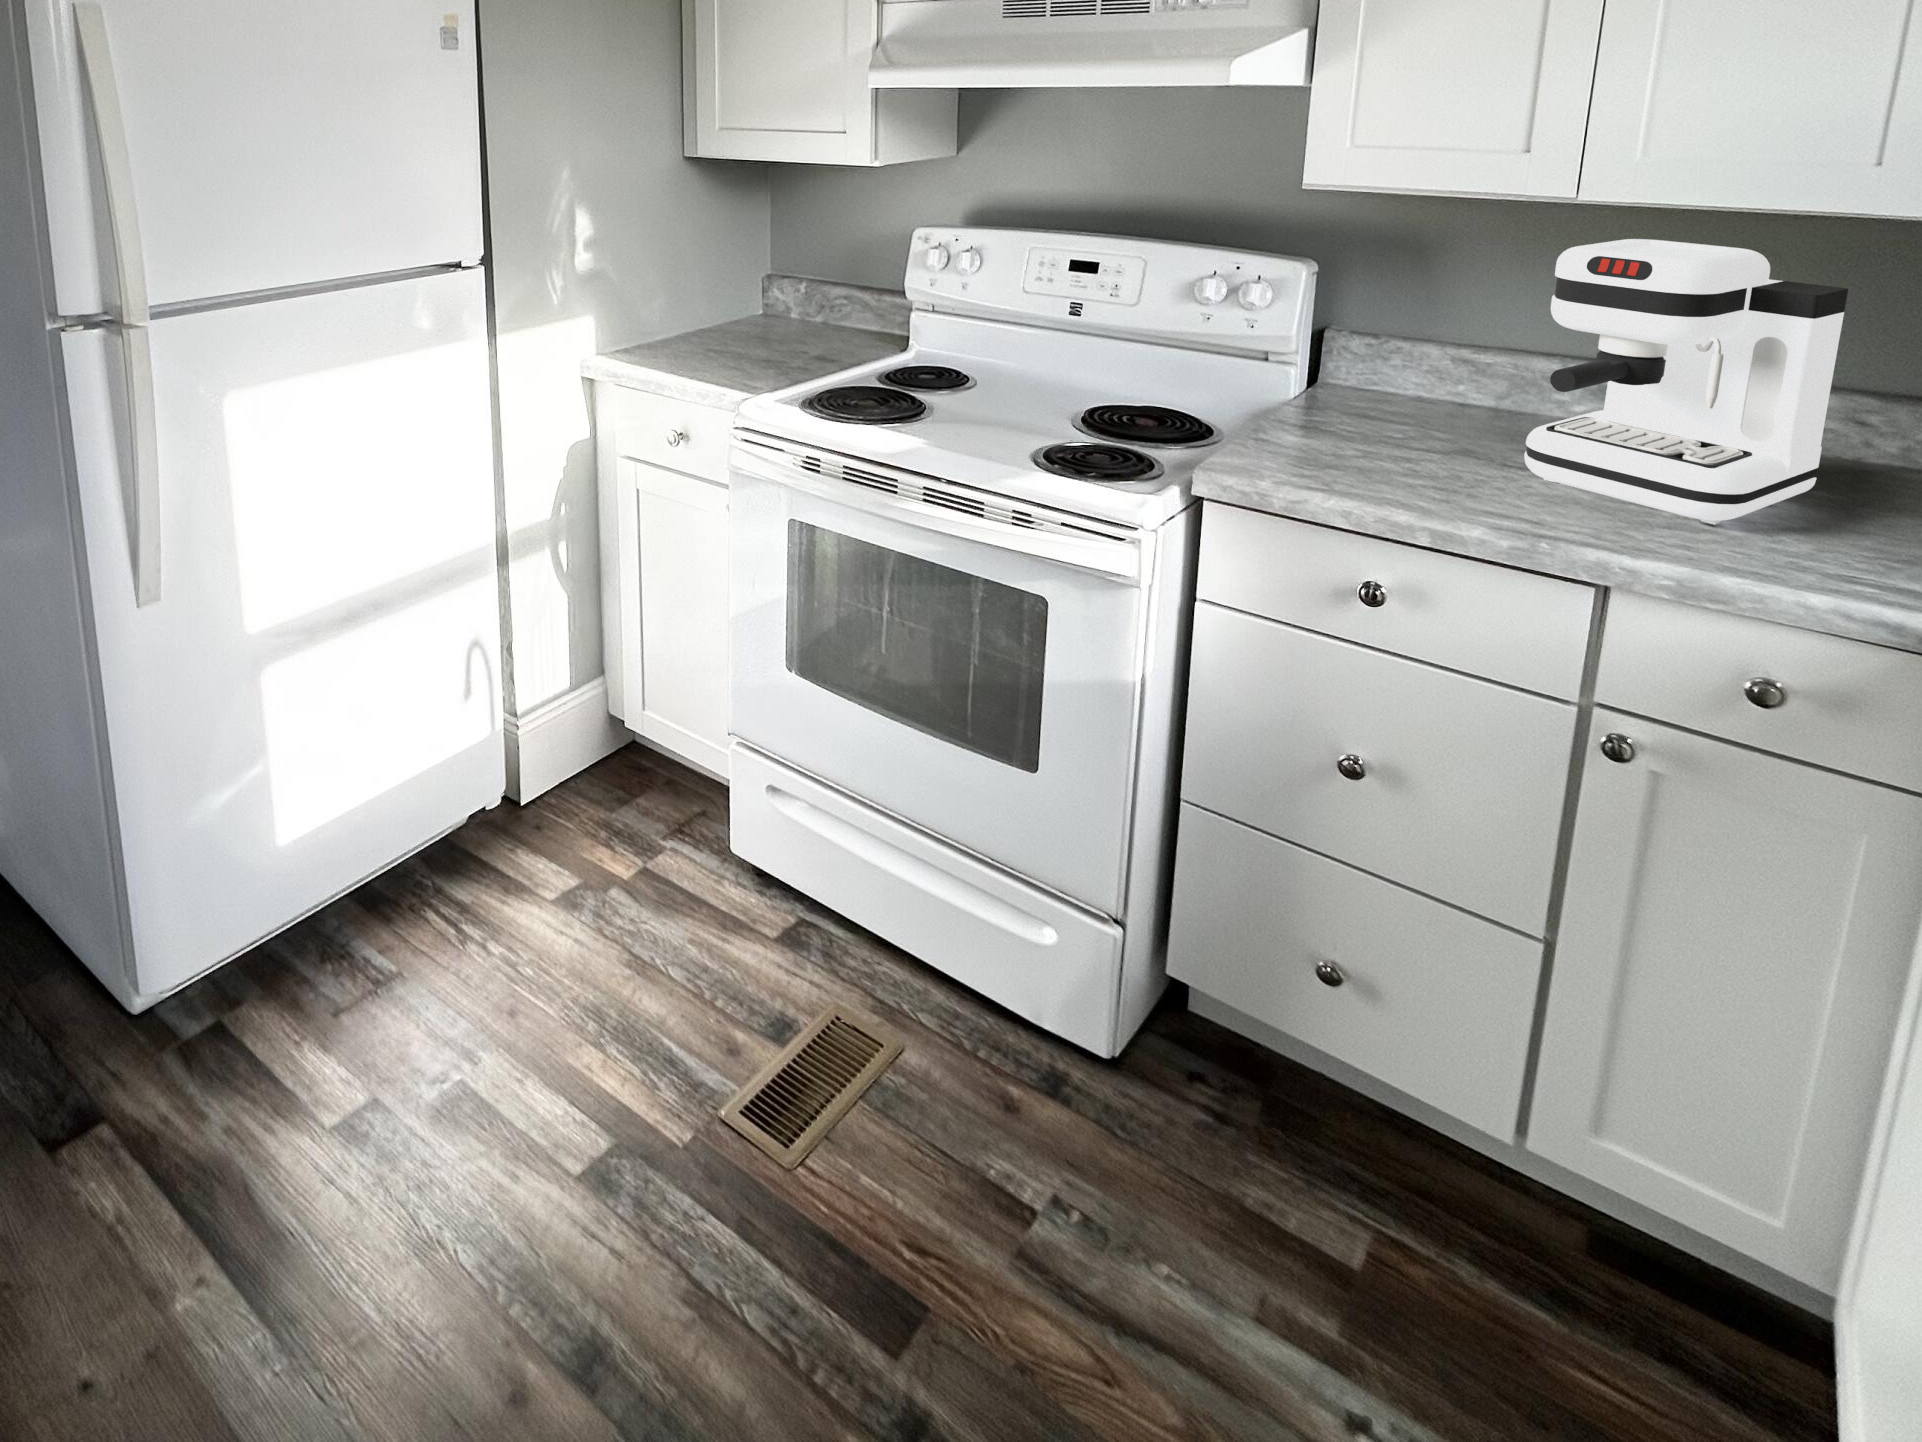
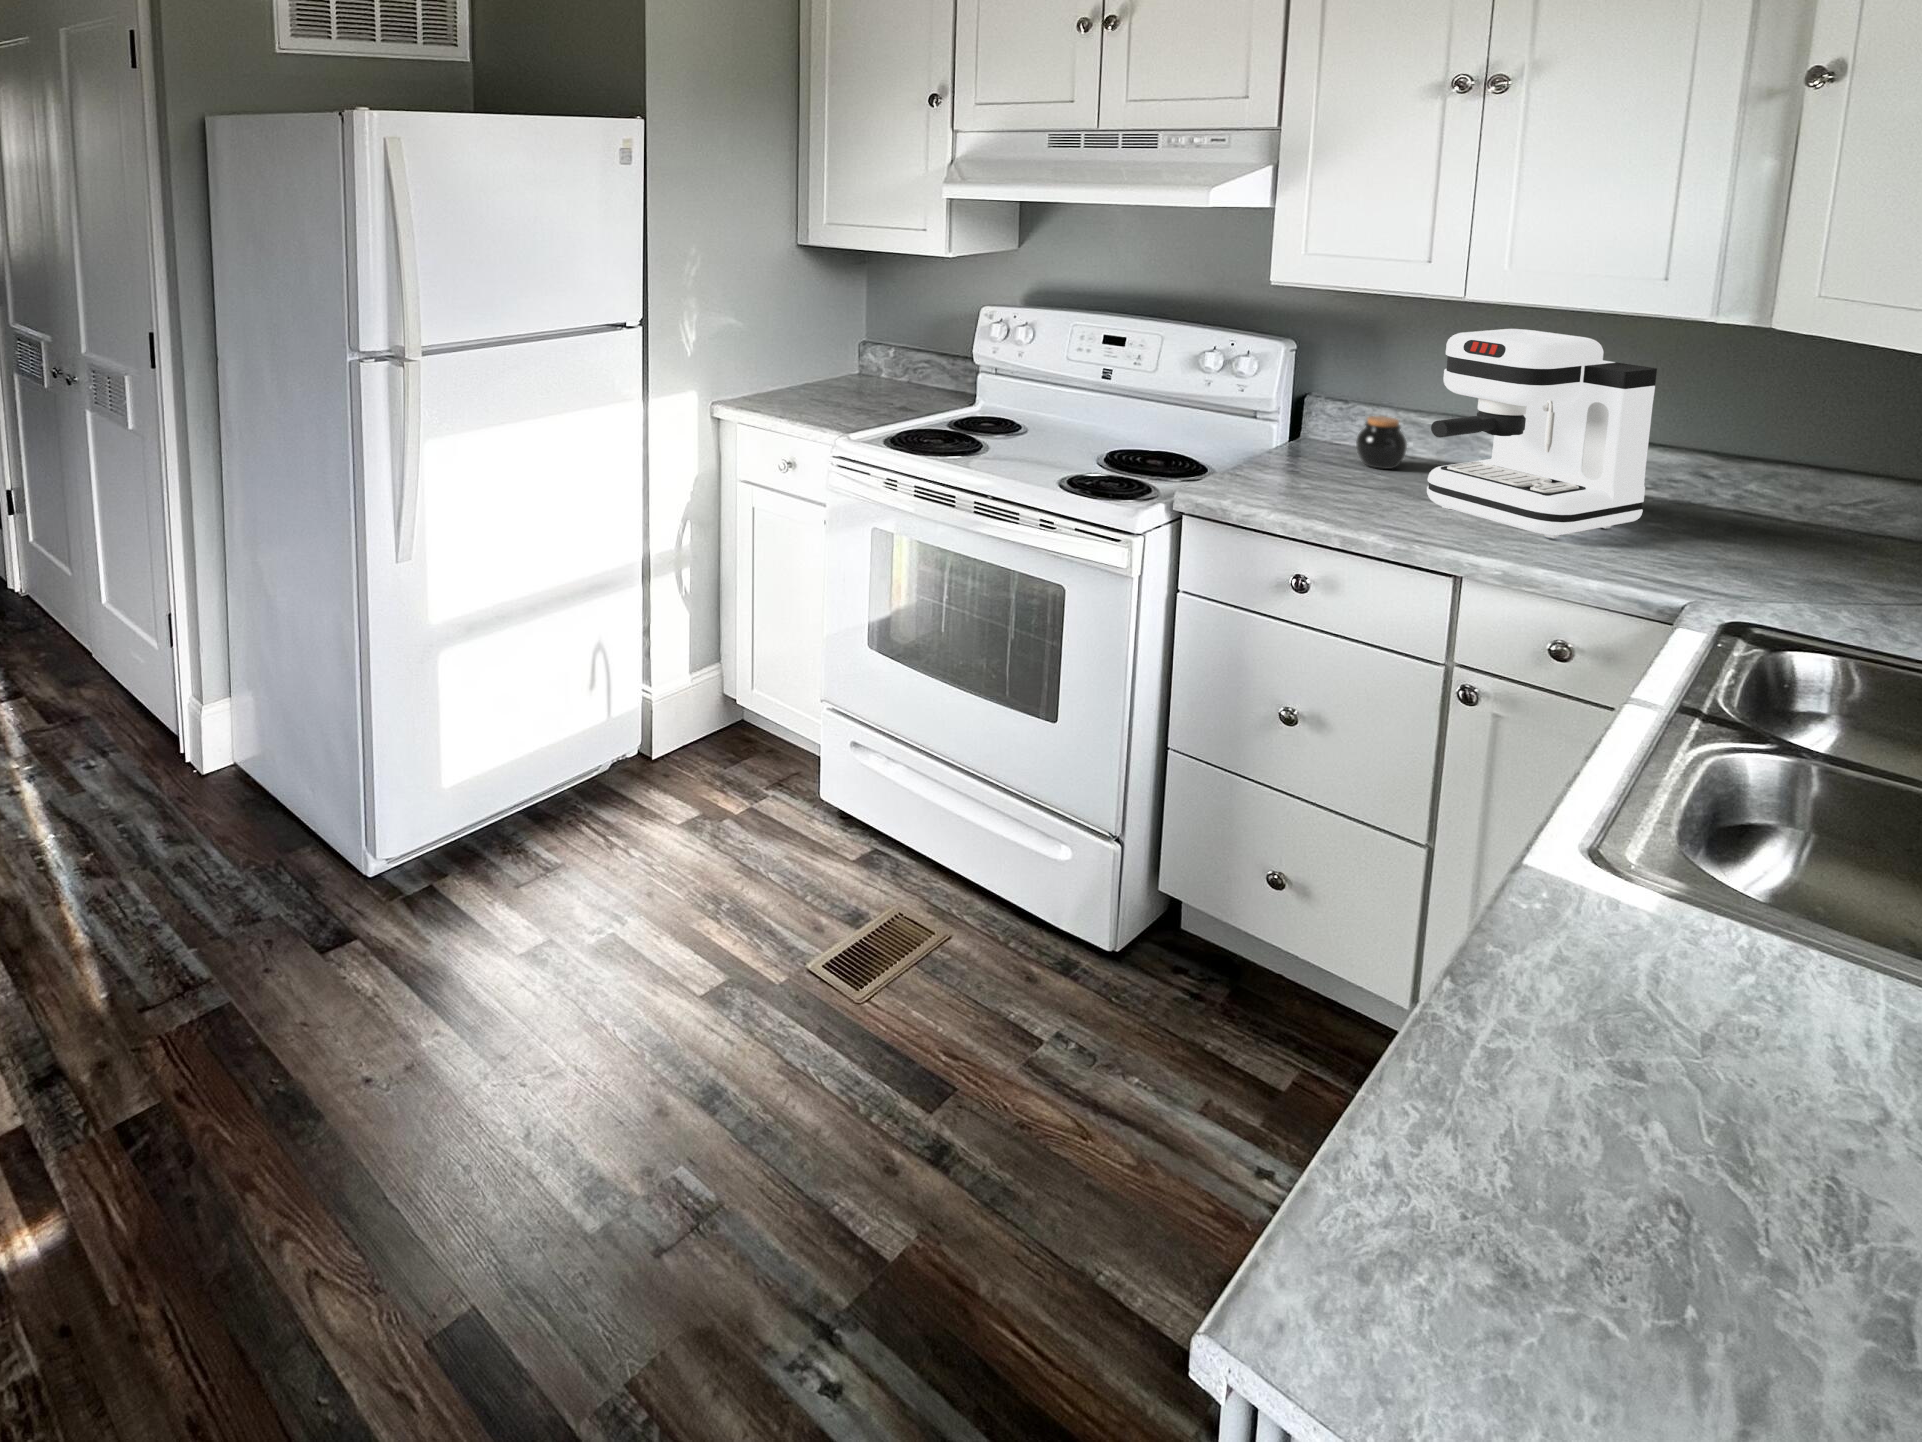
jar: none [1404,355,1471,423] -> present [1356,416,1407,469]

